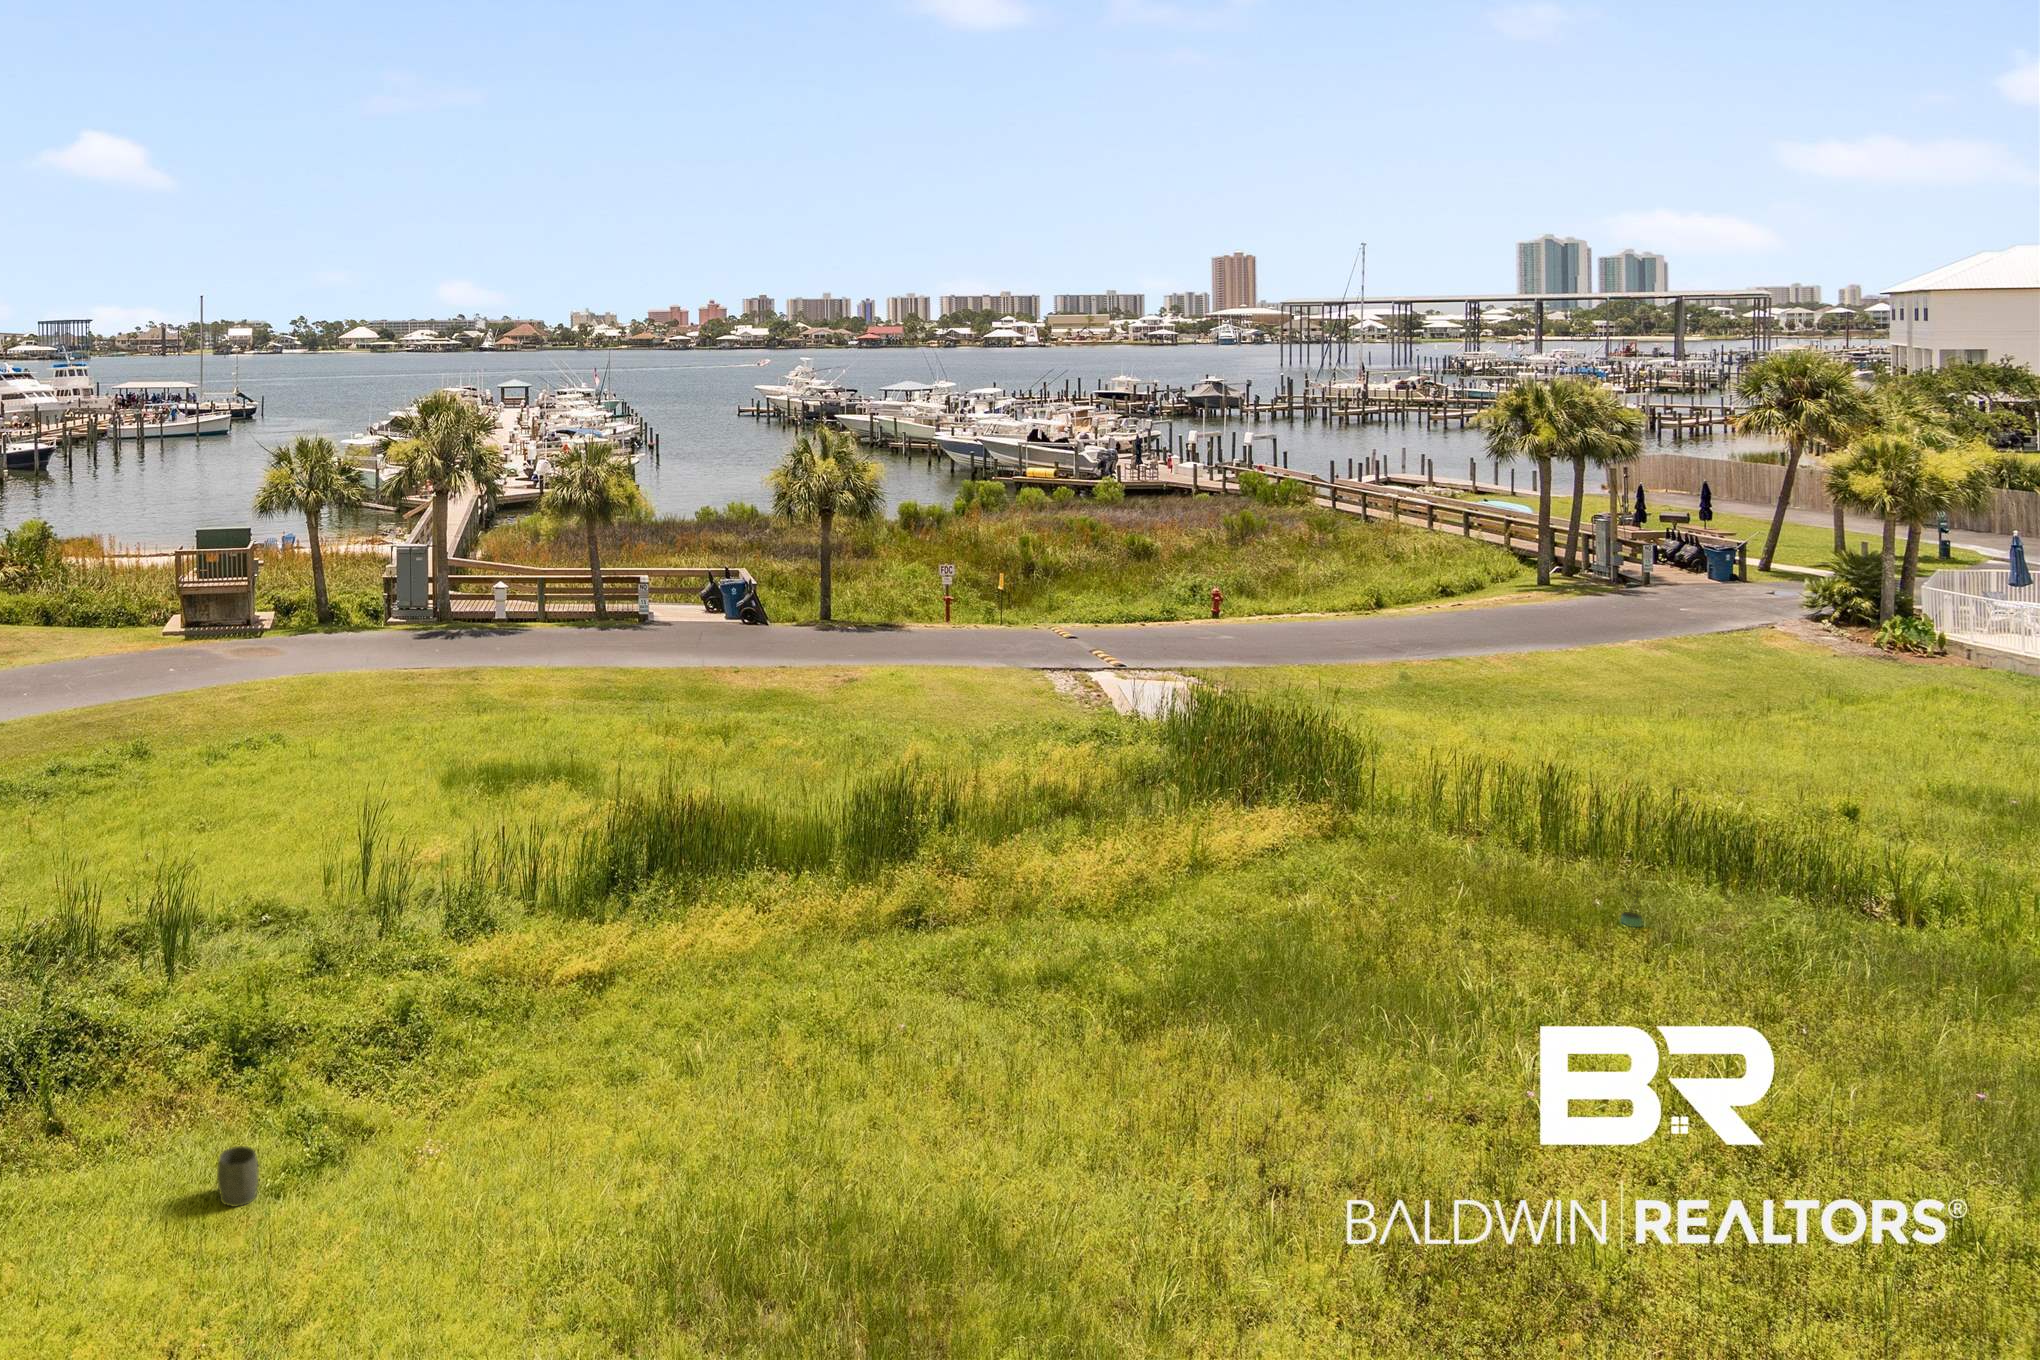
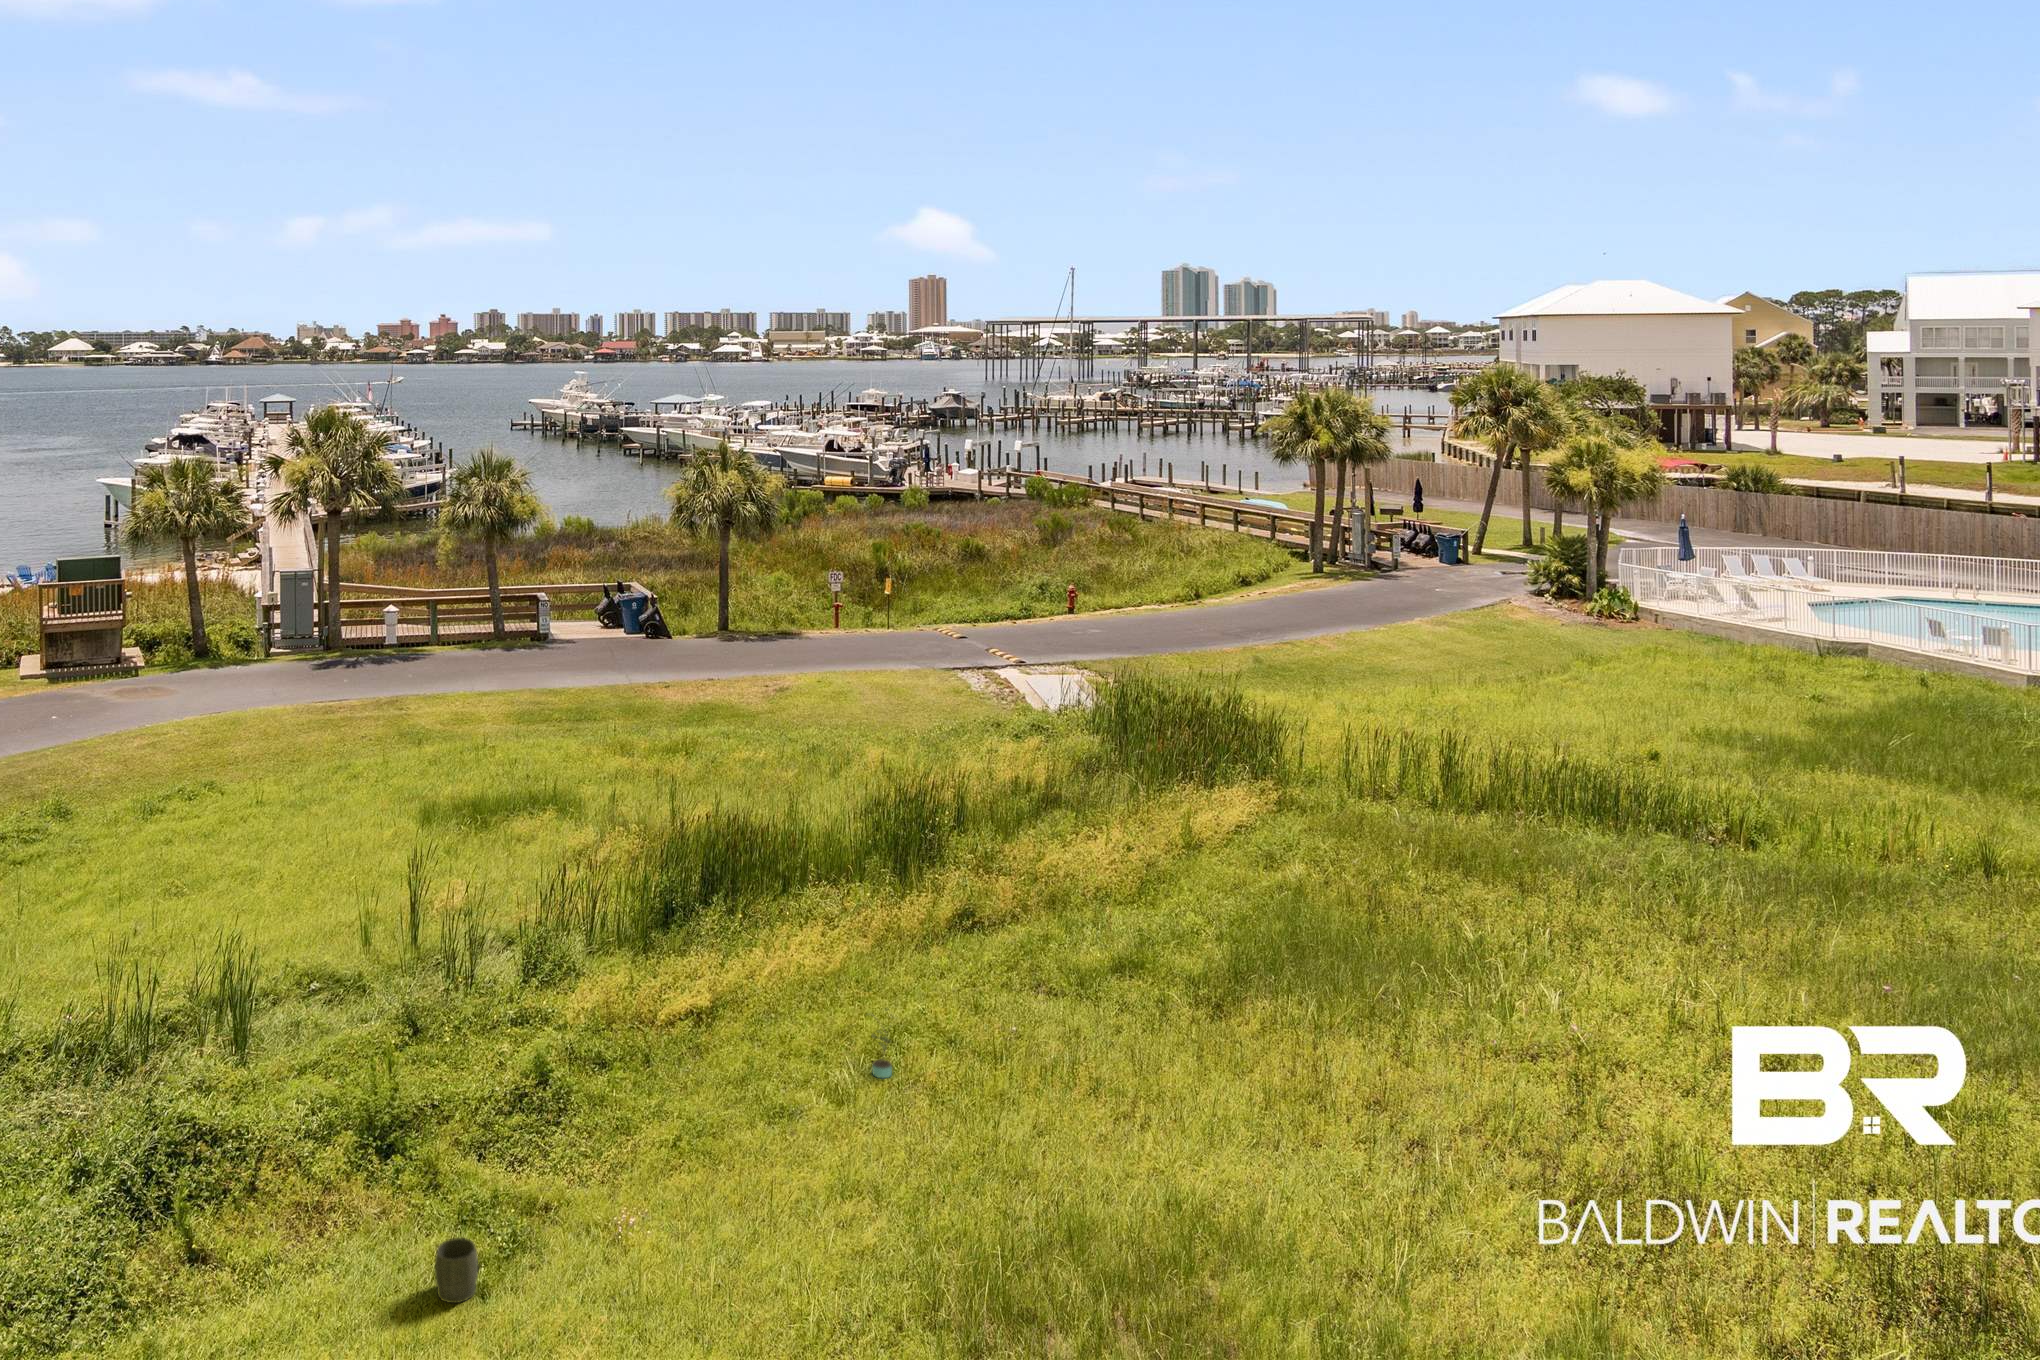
potted plant: present [1621,868,1642,927] -> present [872,1015,892,1078]

